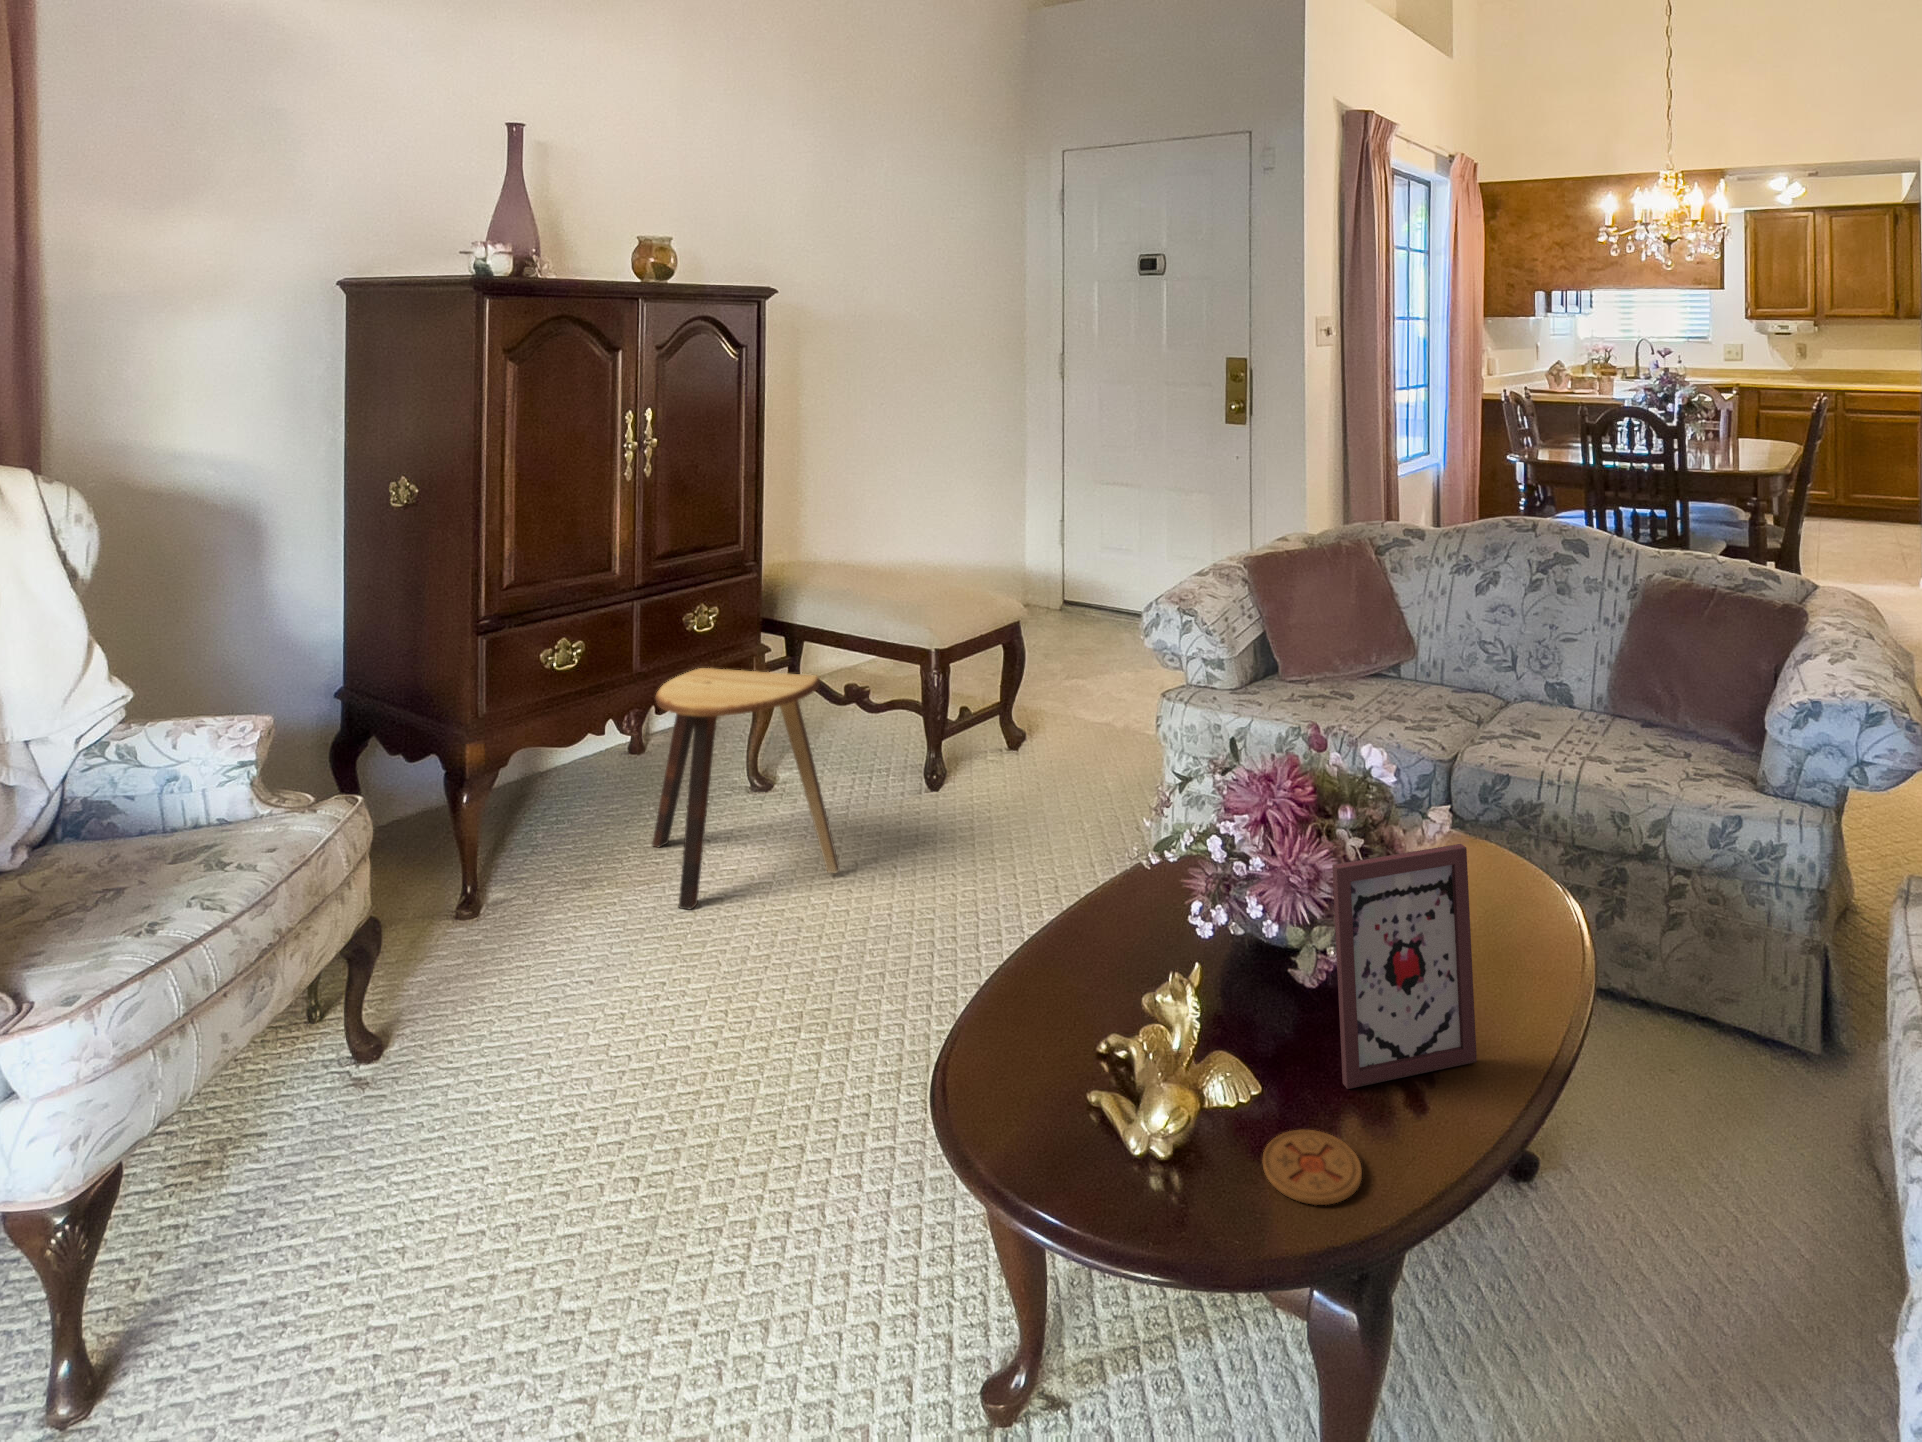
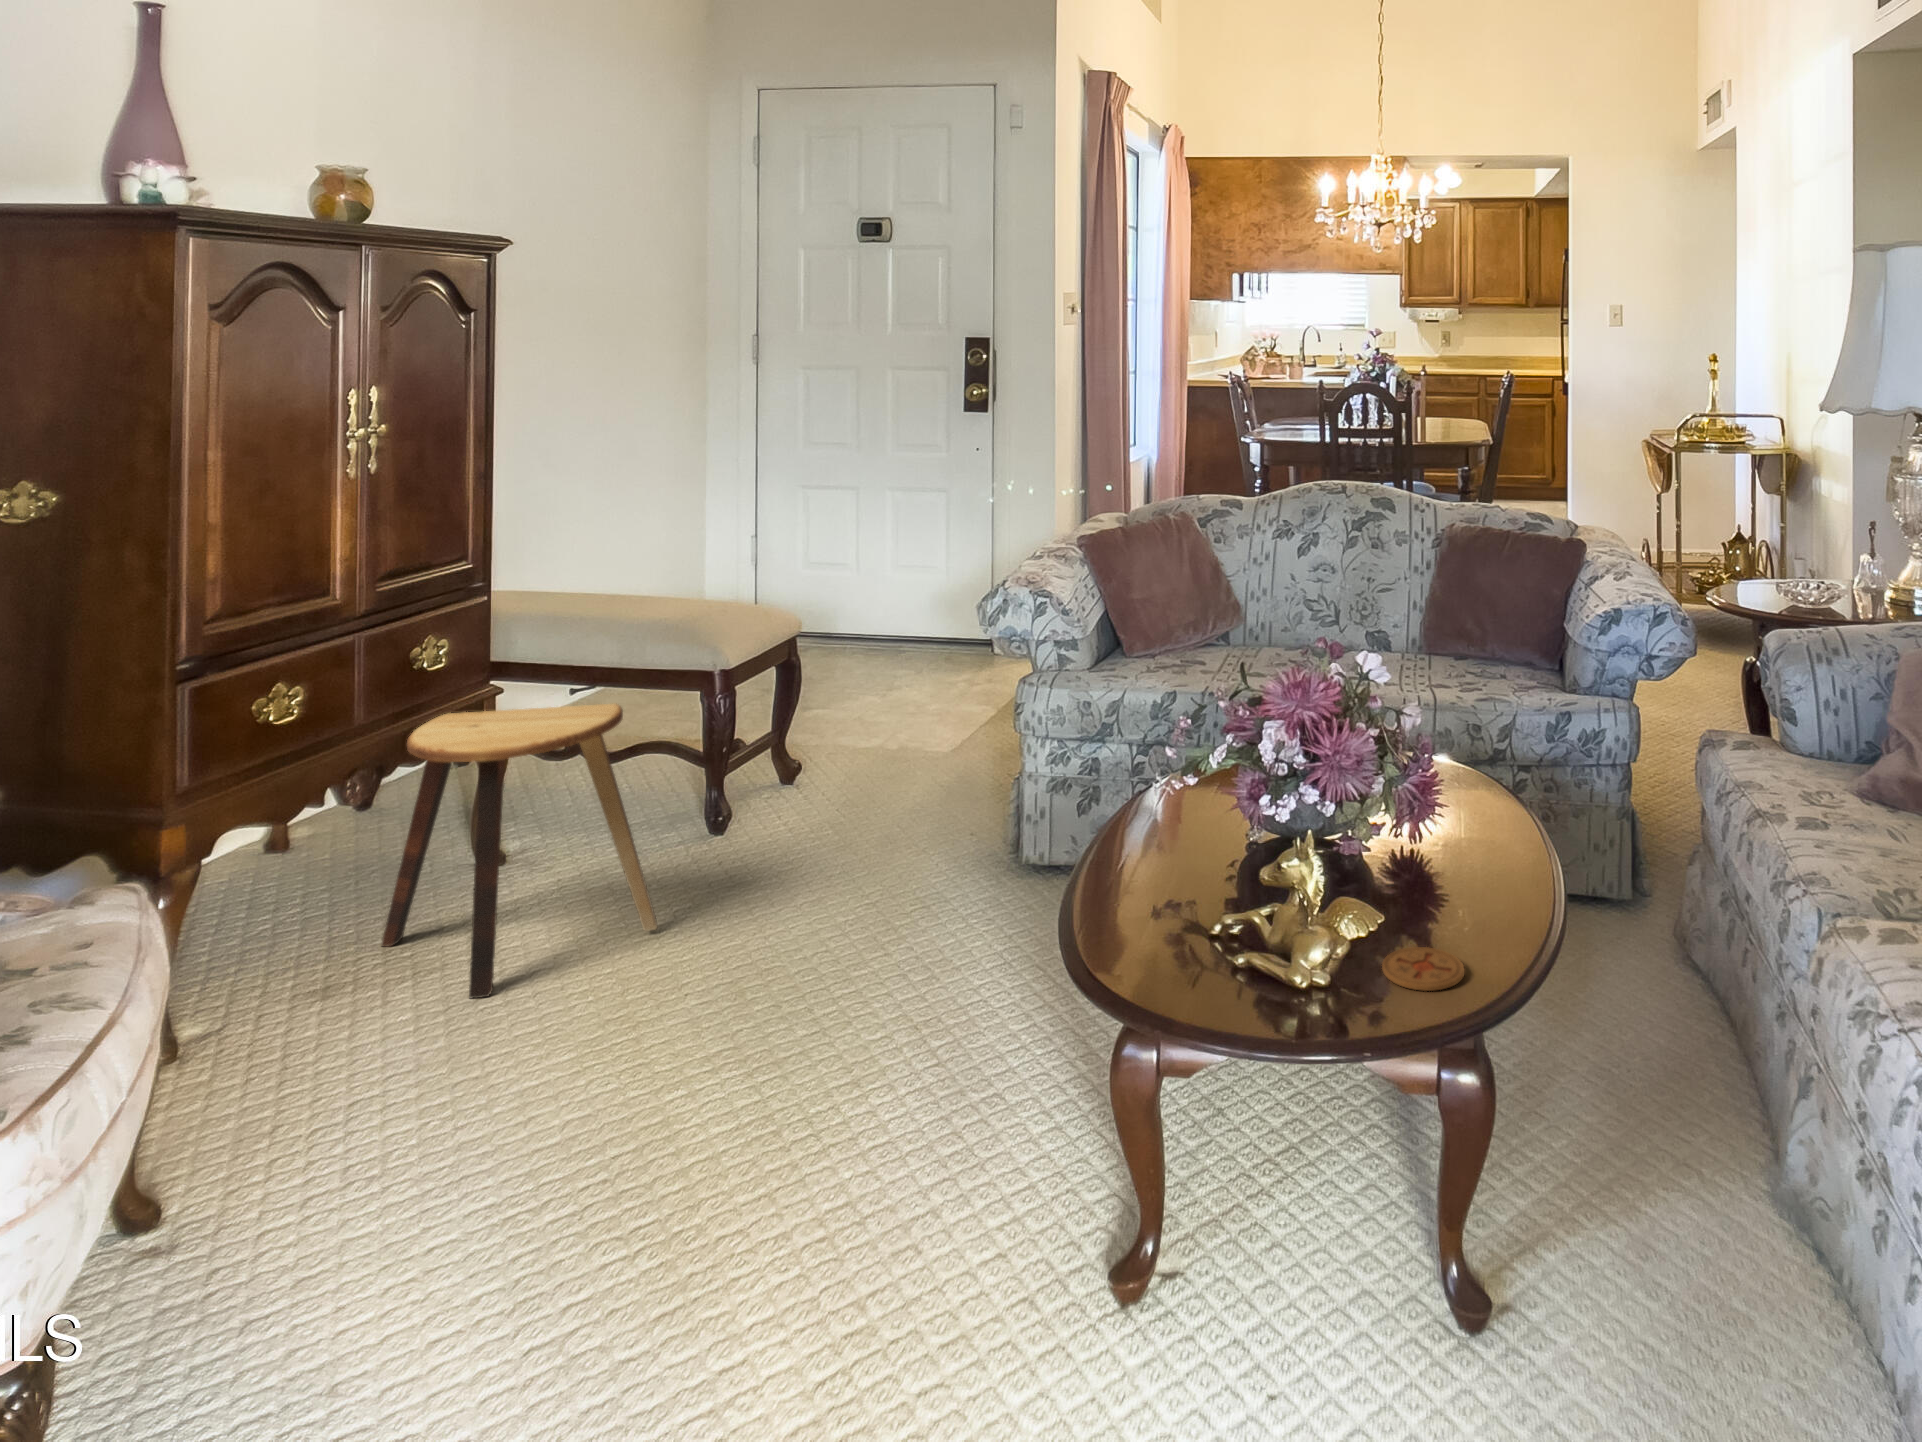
picture frame: present [1332,844,1477,1089] -> none [1398,706,1494,921]

